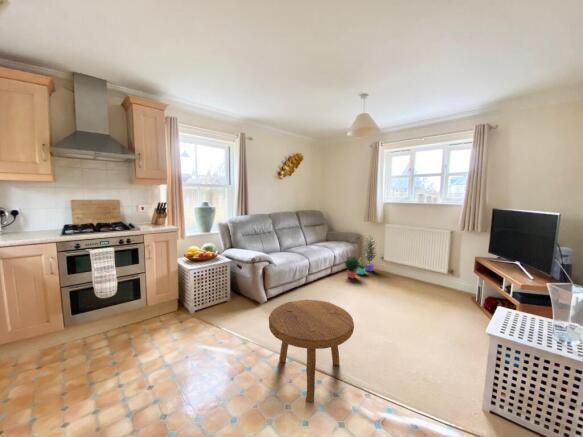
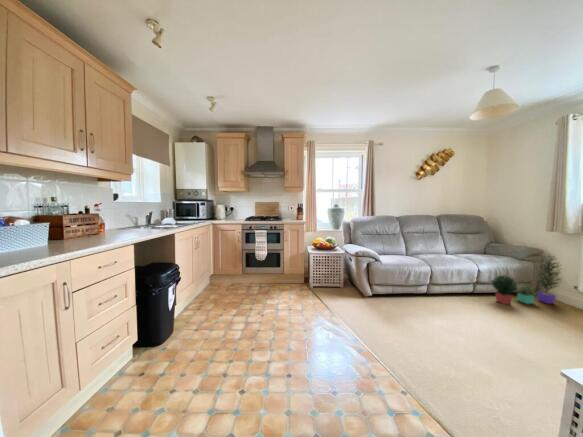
footstool: present [269,300,354,402] -> none [327,292,412,381]

